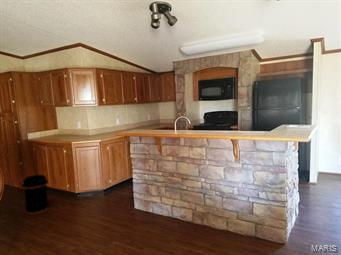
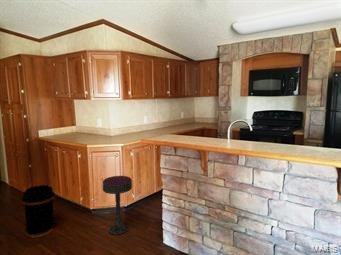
bar stool: none [87,164,109,207] -> present [103,176,132,234]

